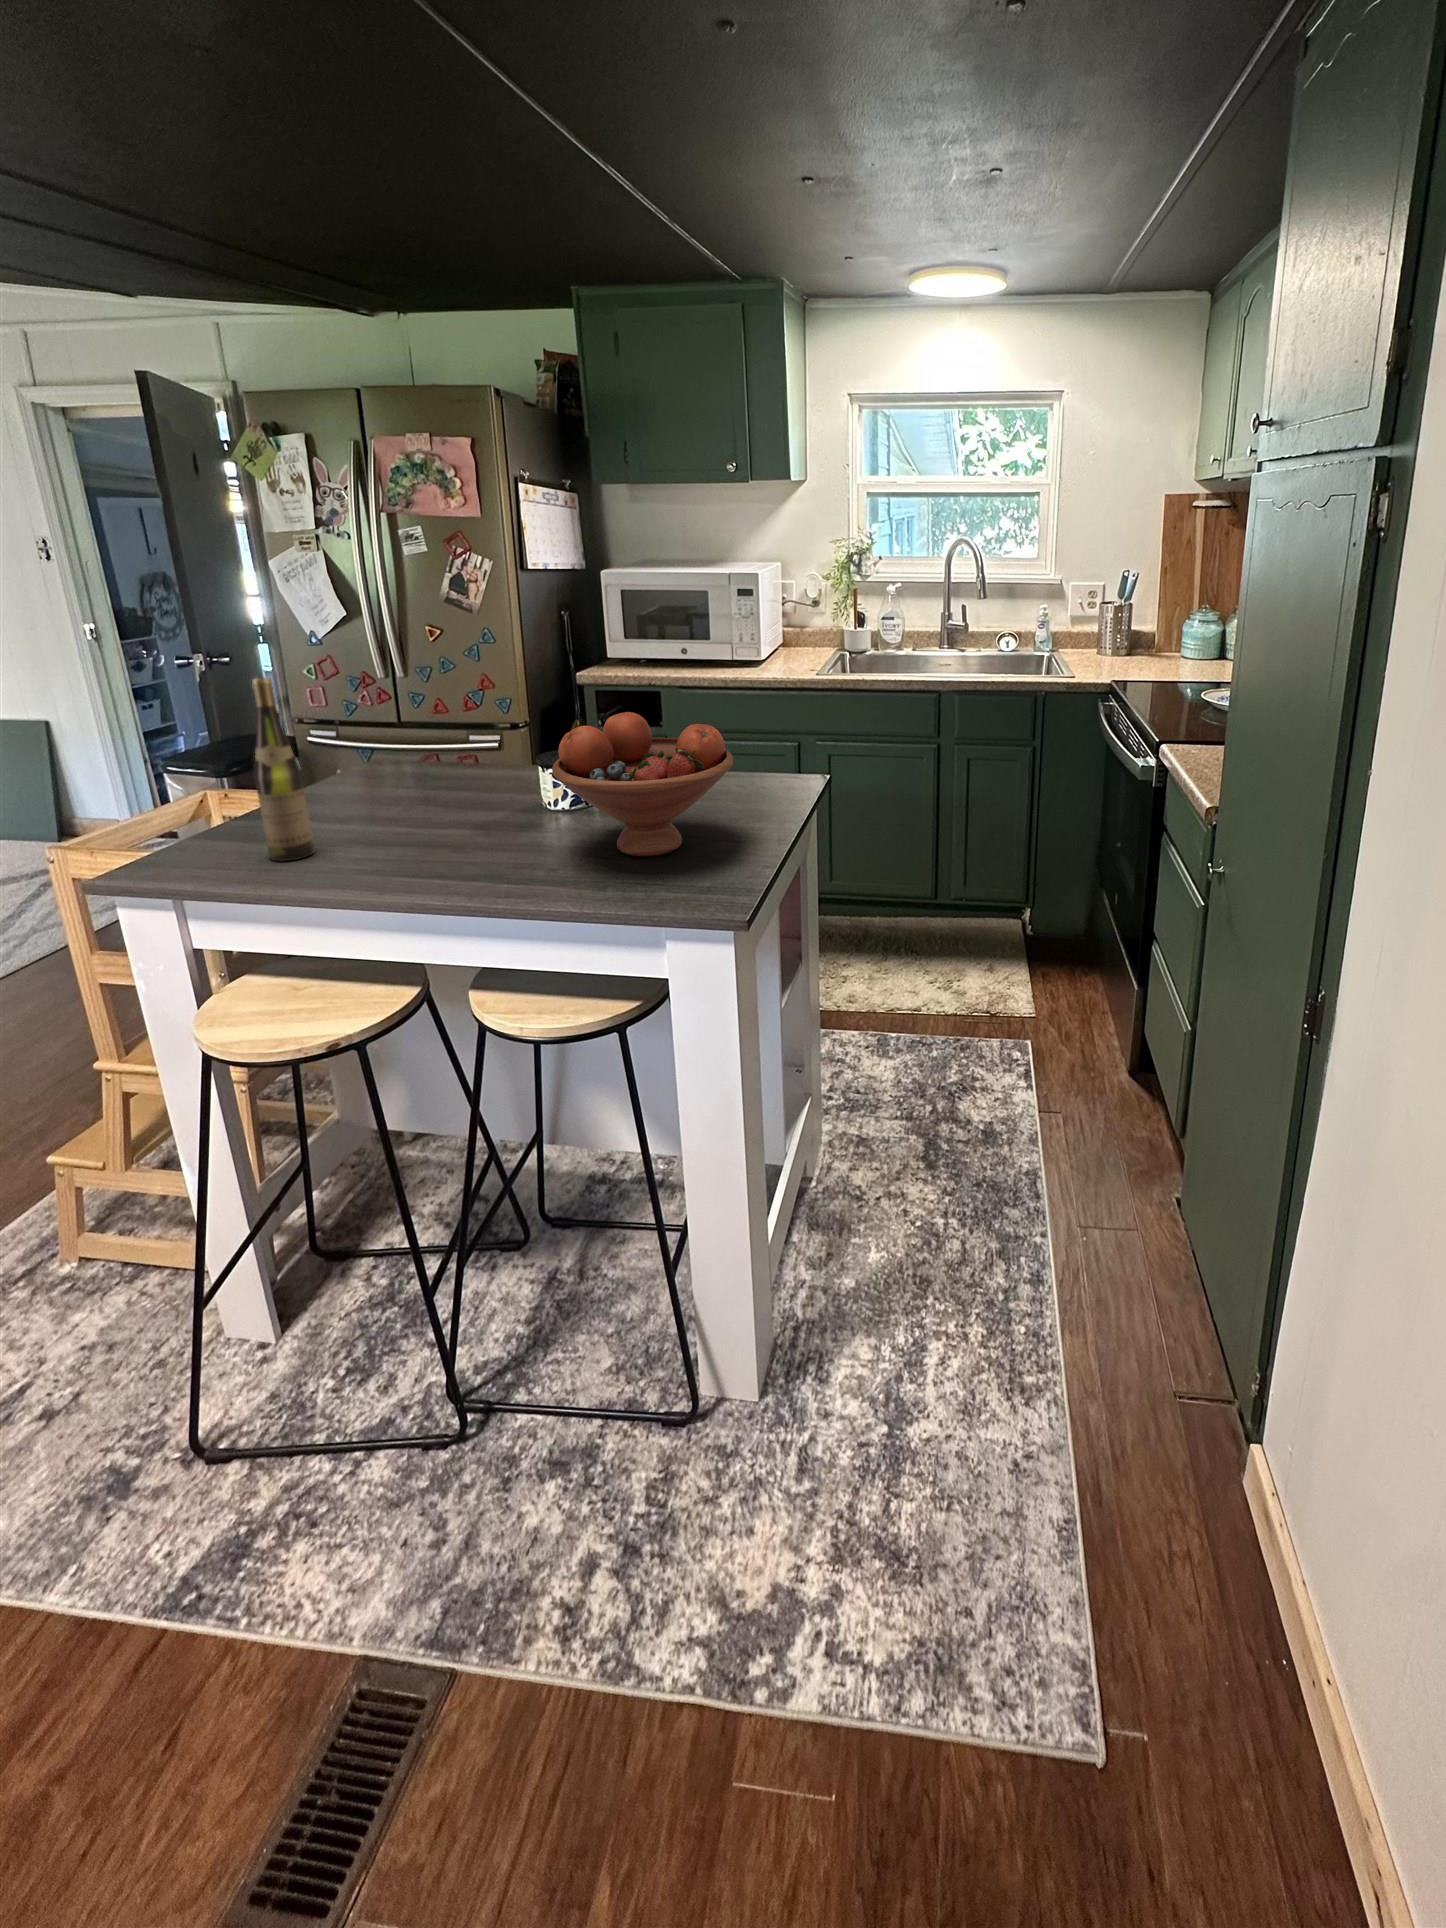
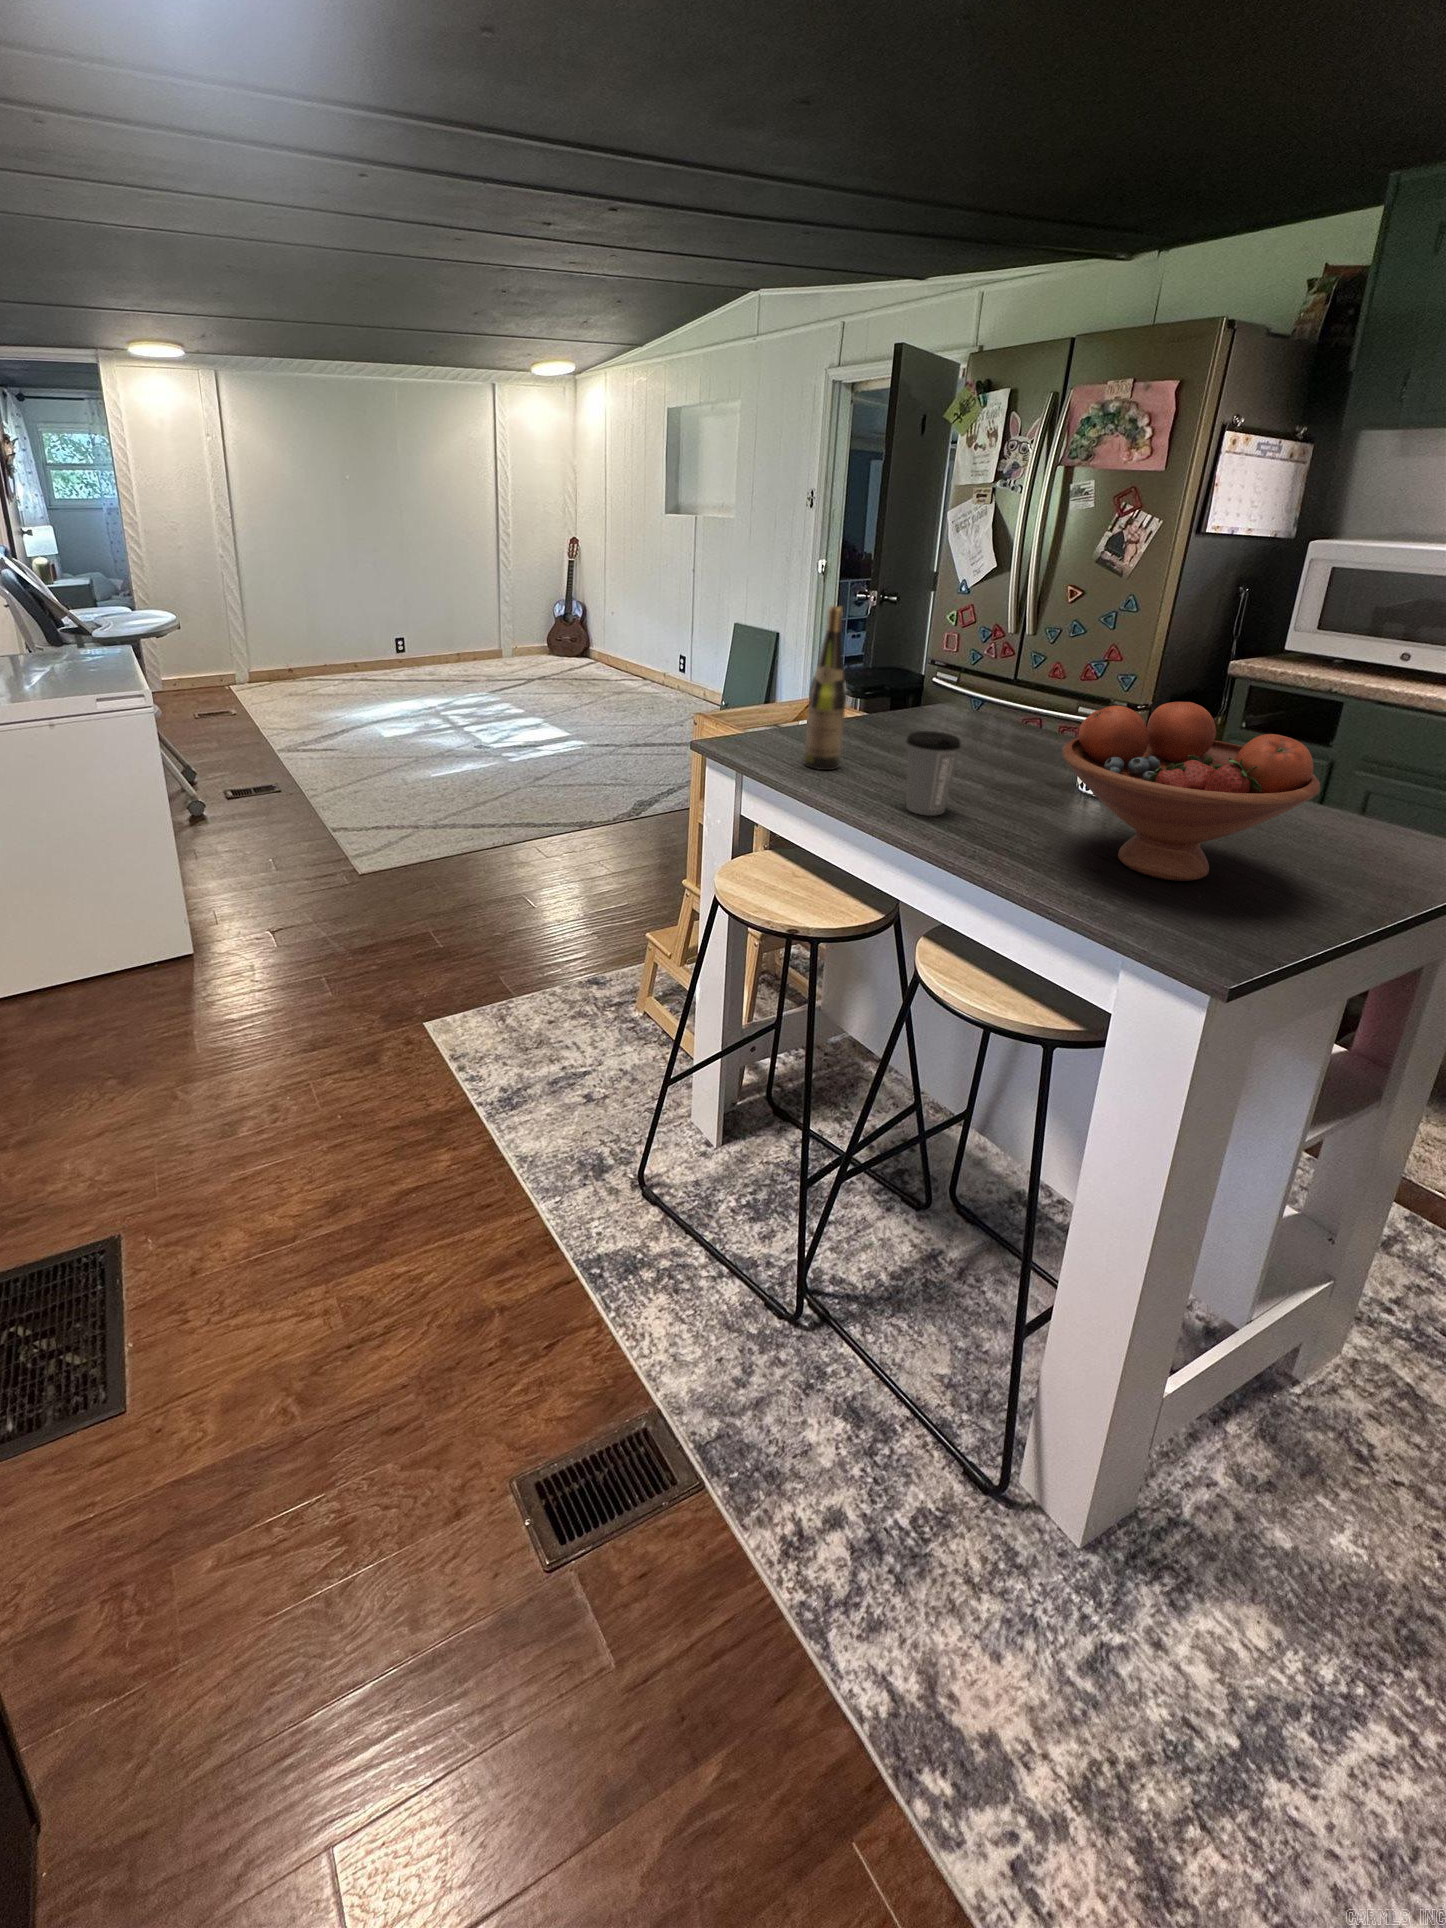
coffee cup: none [400,785,457,871] -> present [906,731,961,816]

